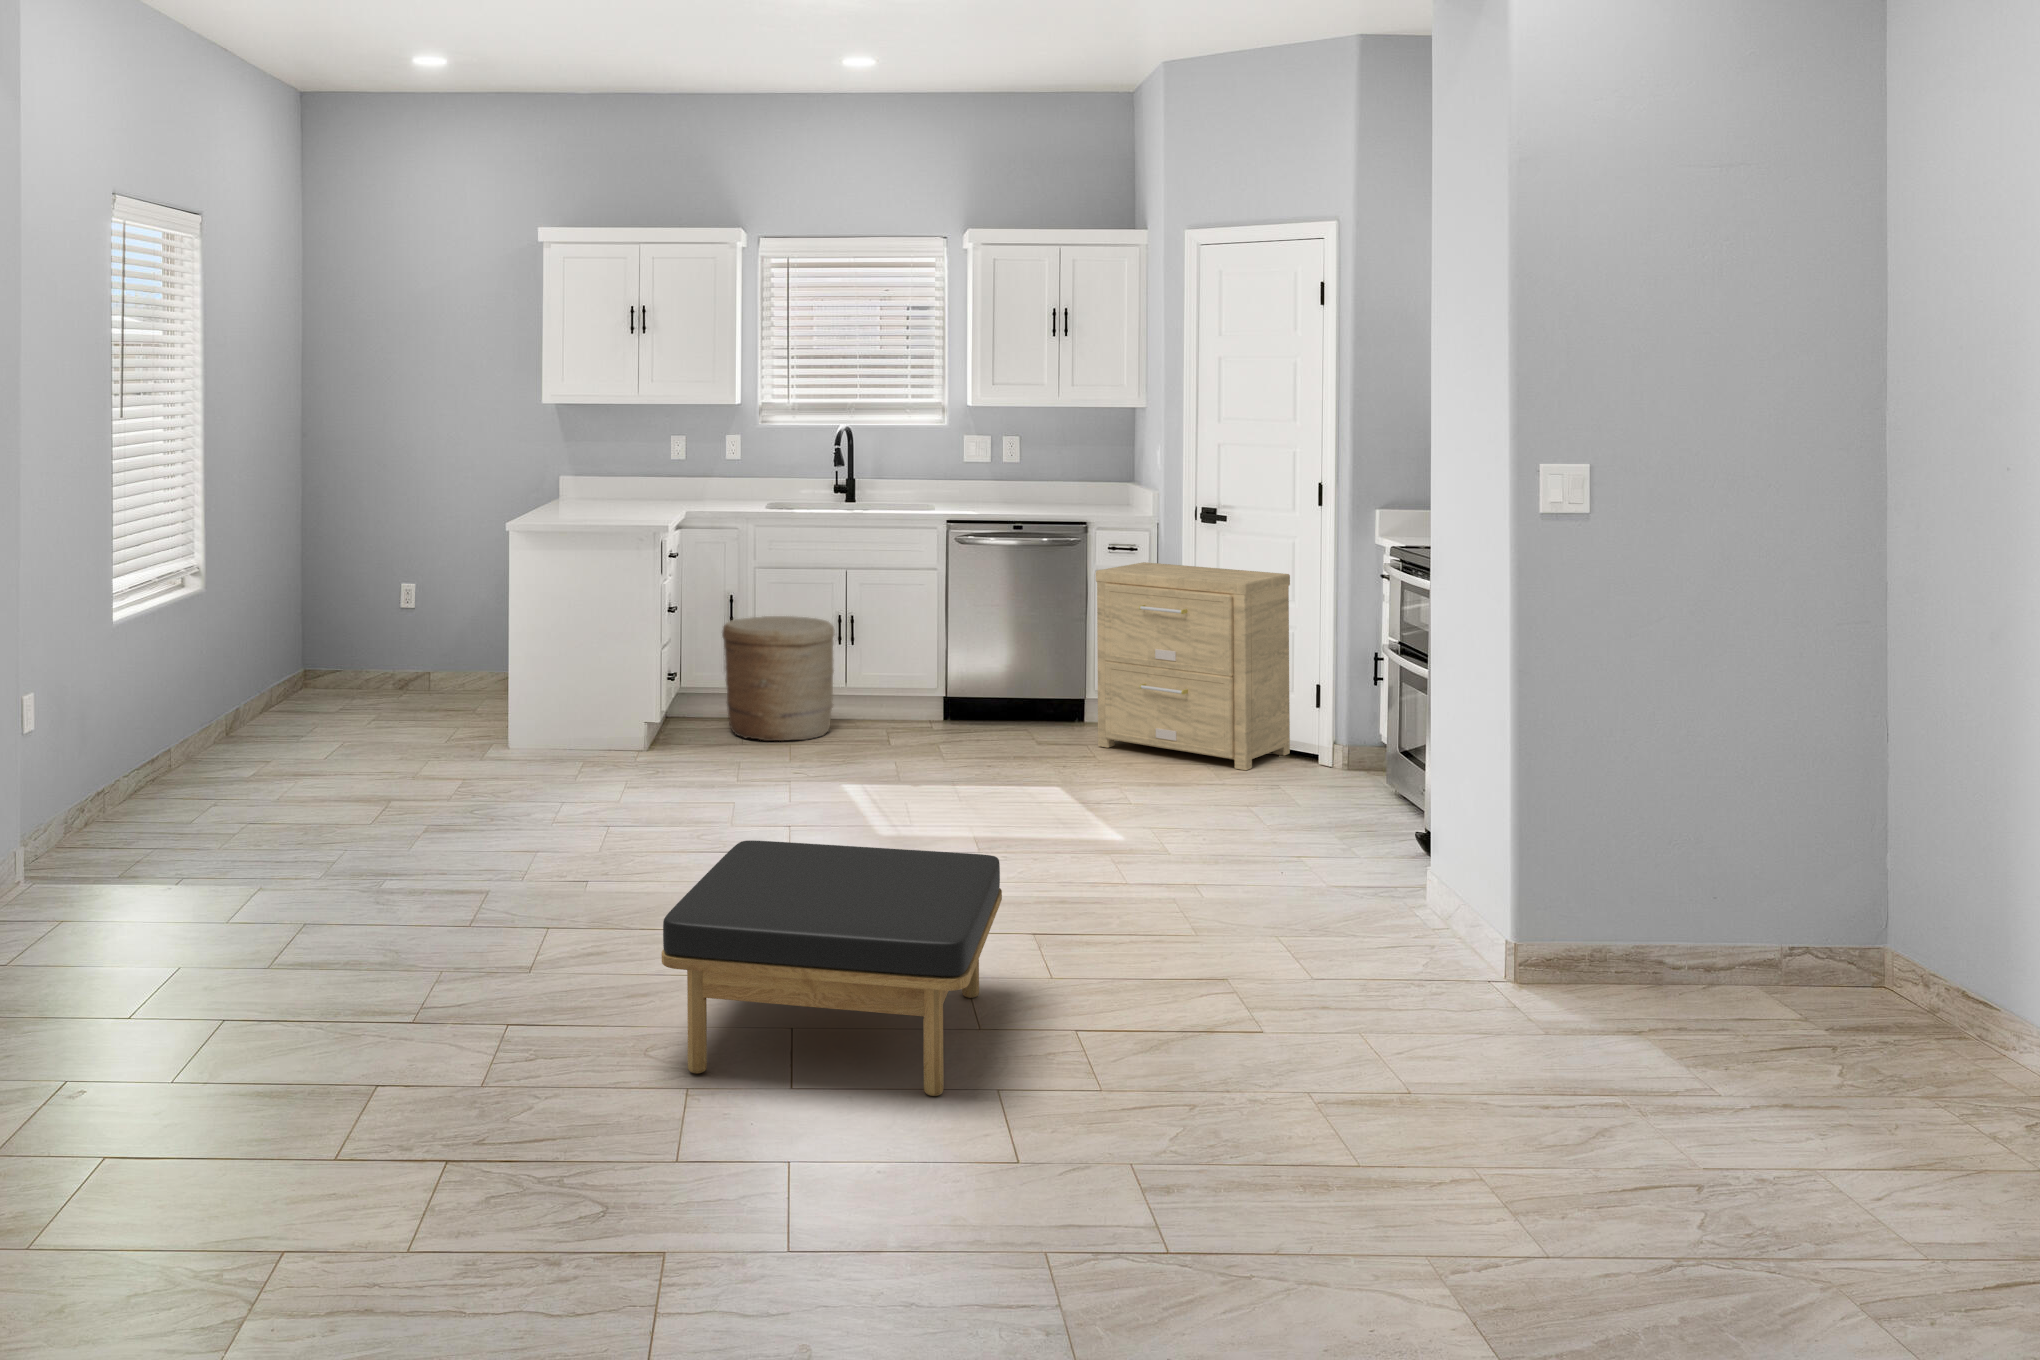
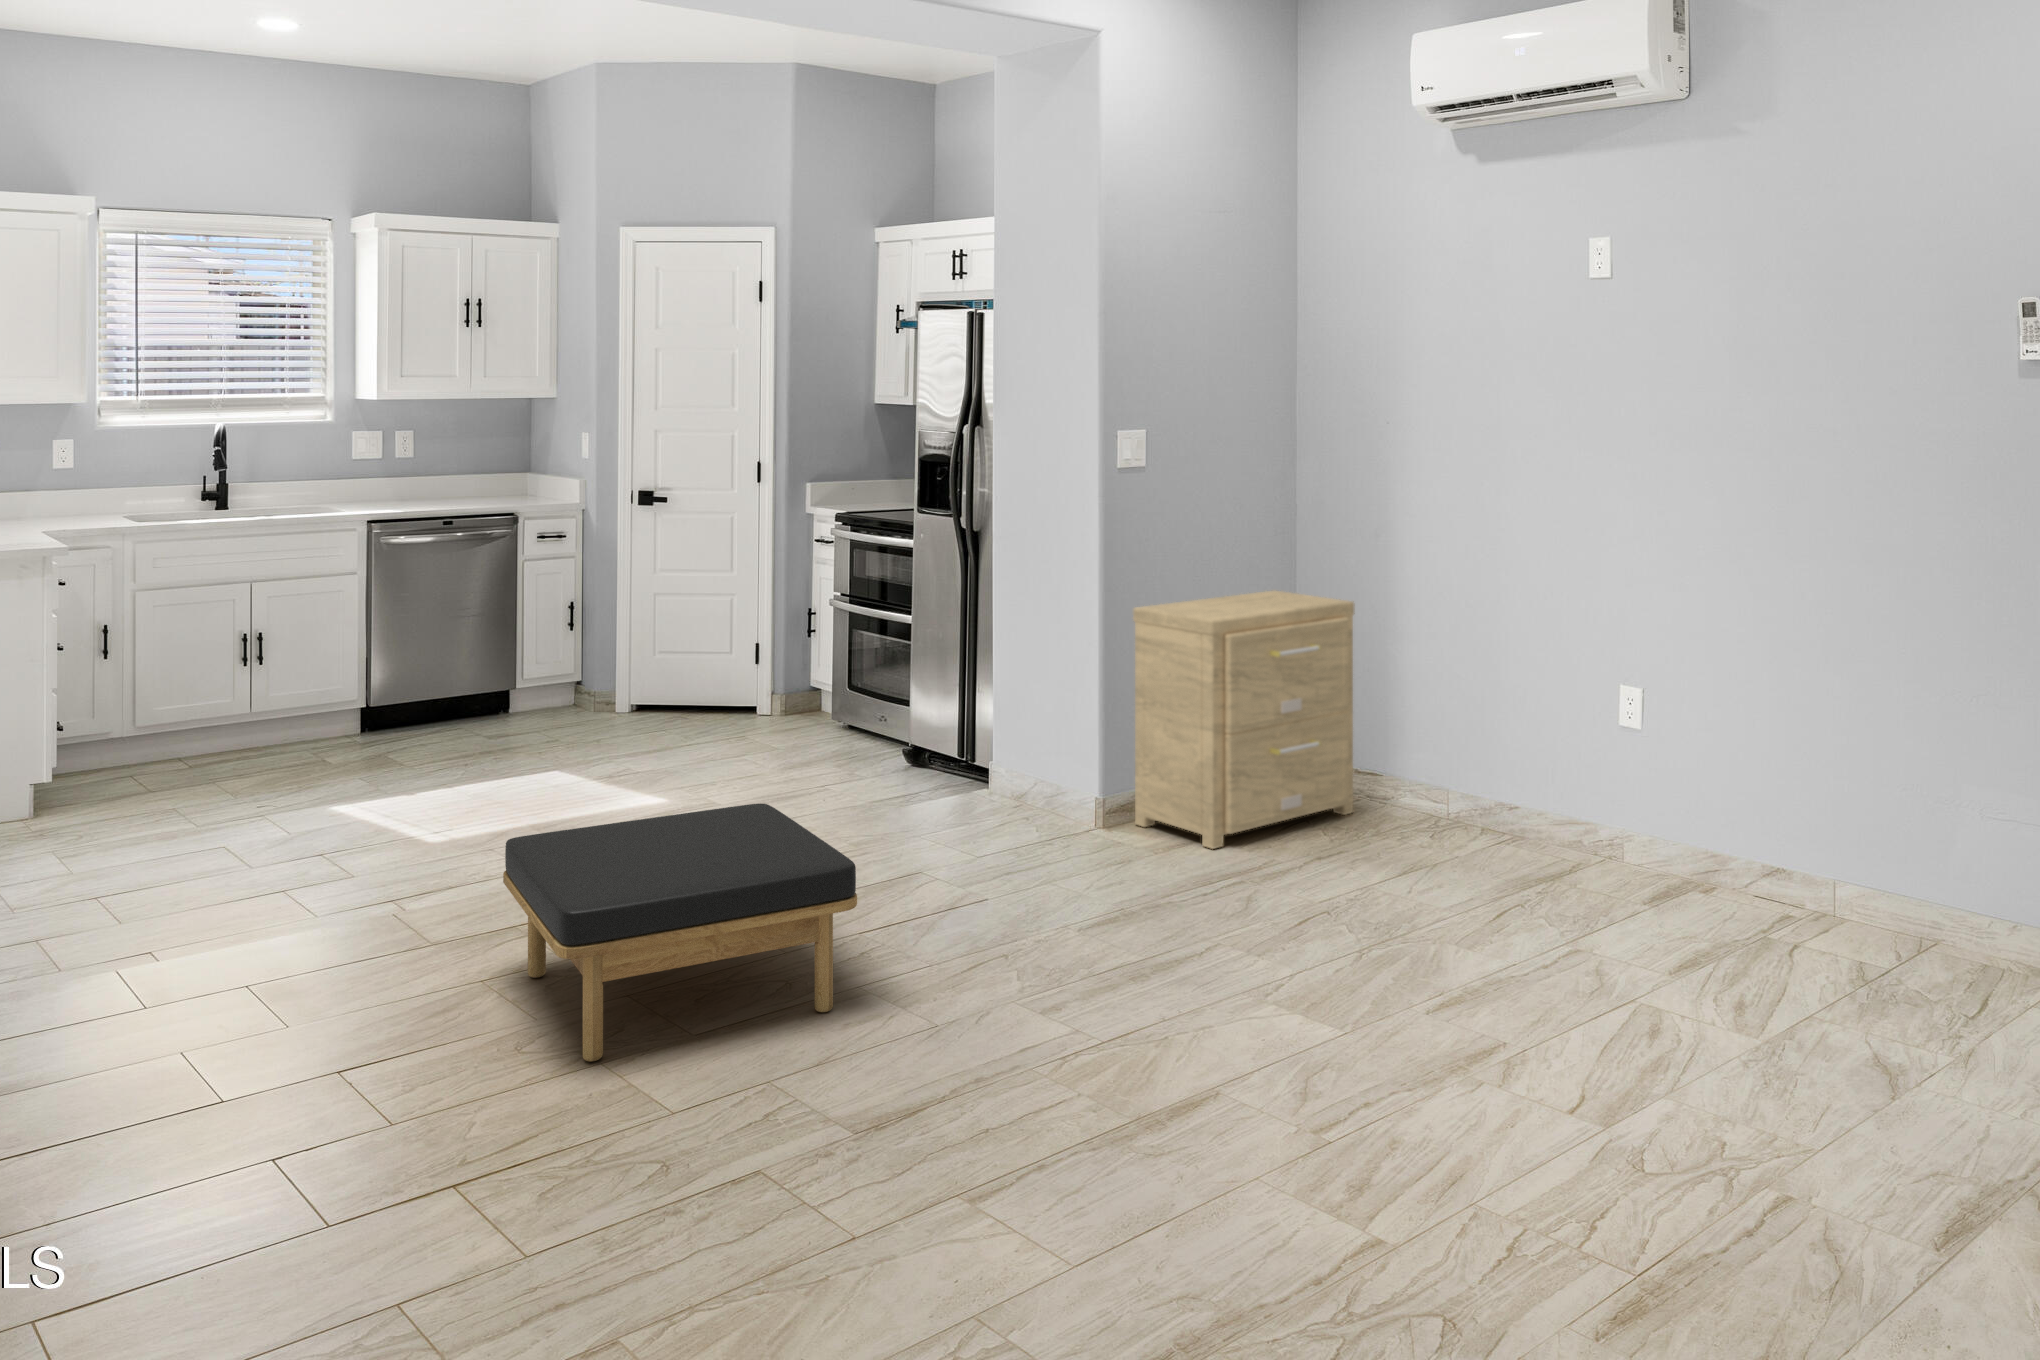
side table: present [1096,562,1290,770] -> present [1133,591,1354,849]
woven basket: present [722,616,834,741] -> none [113,639,260,785]

